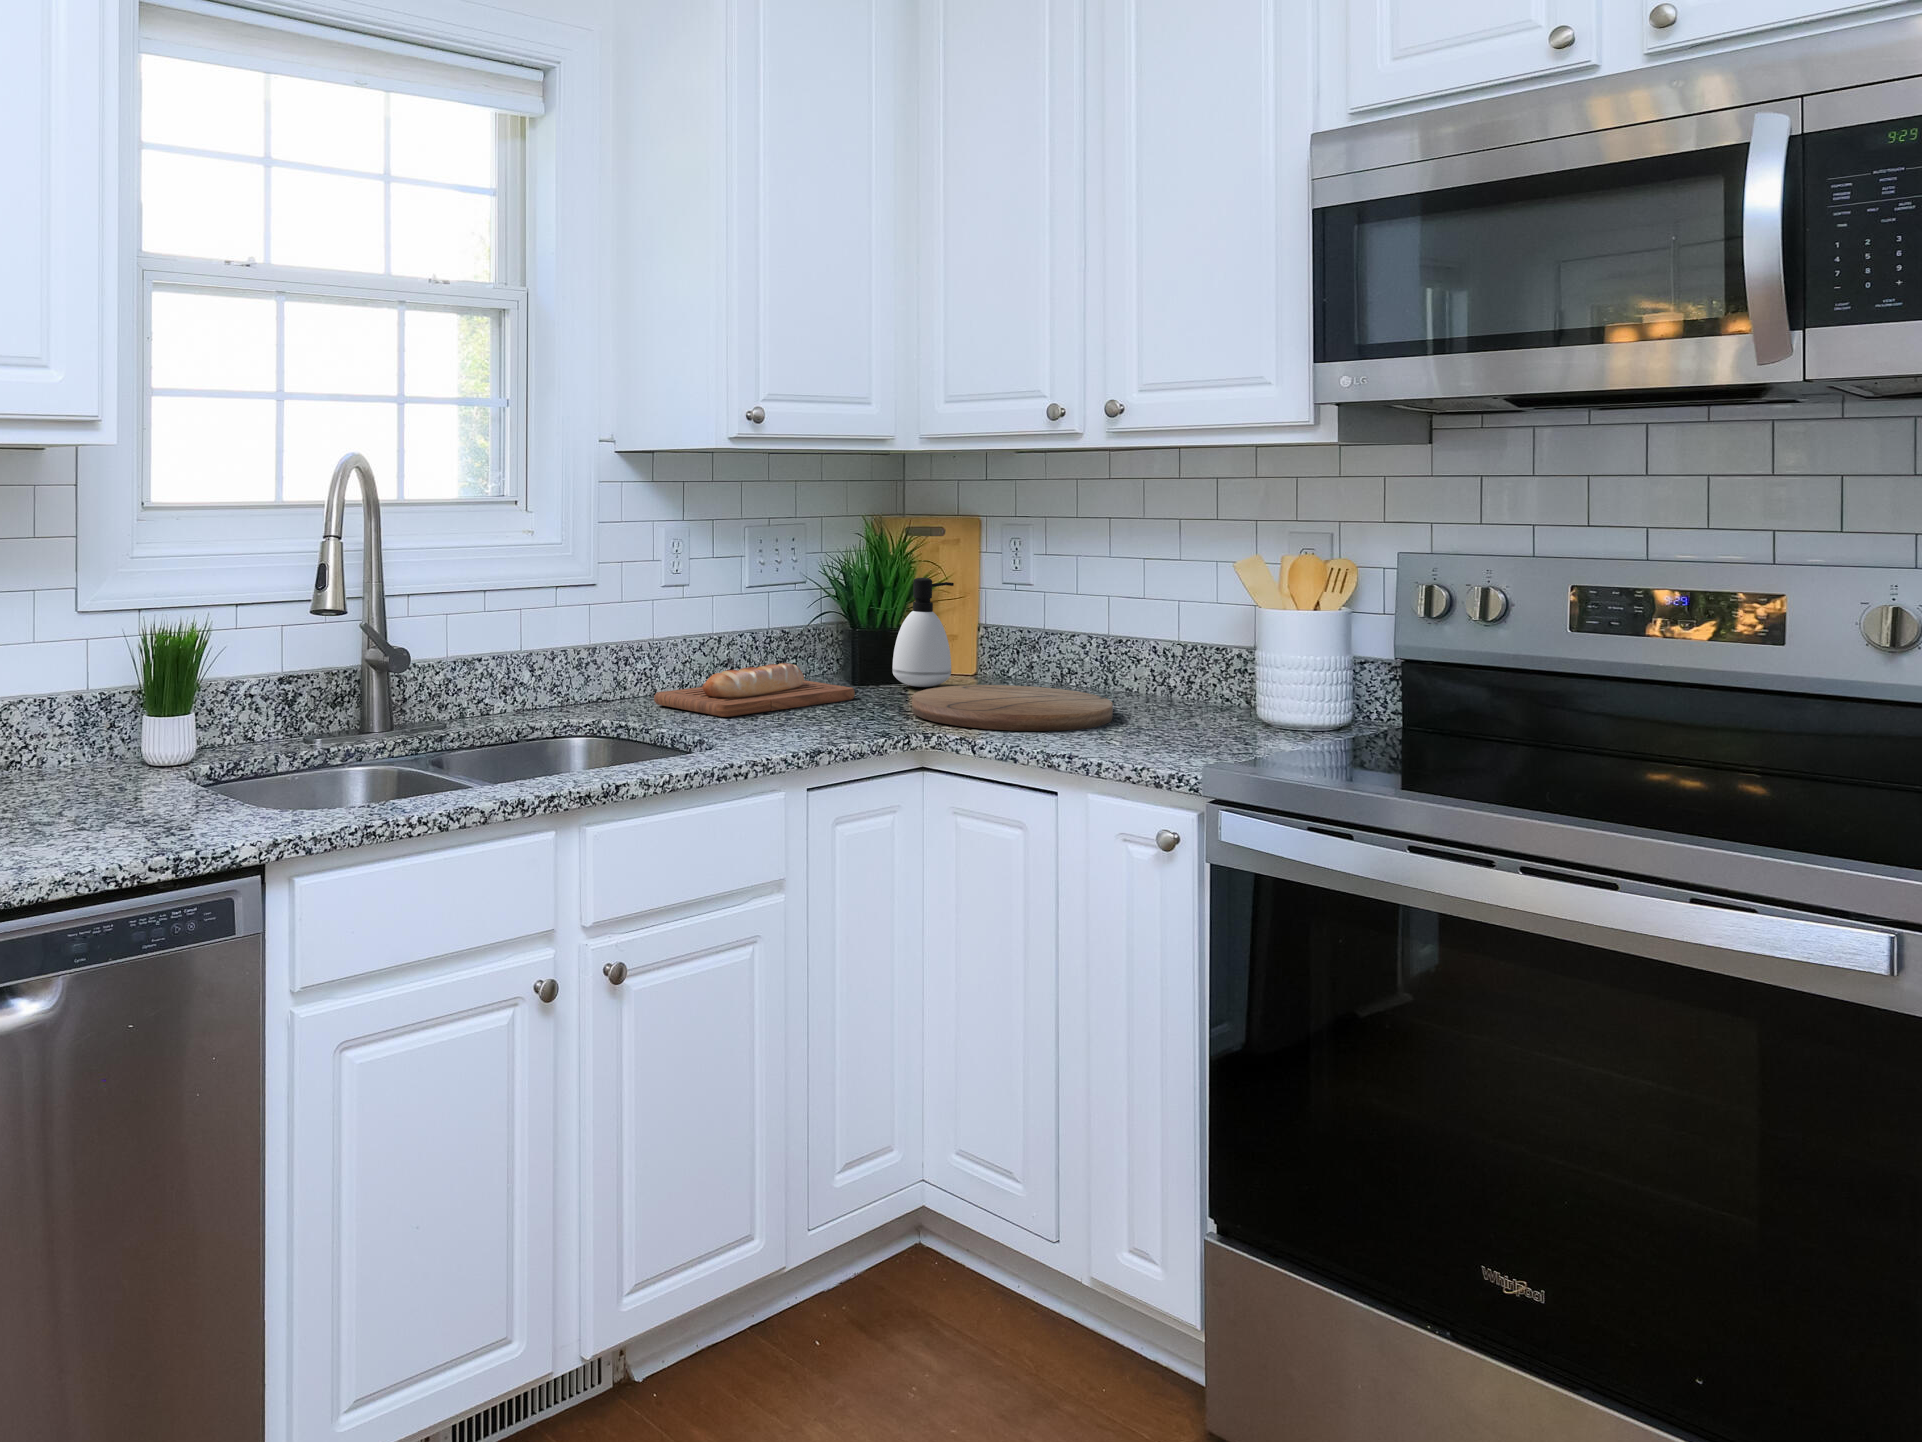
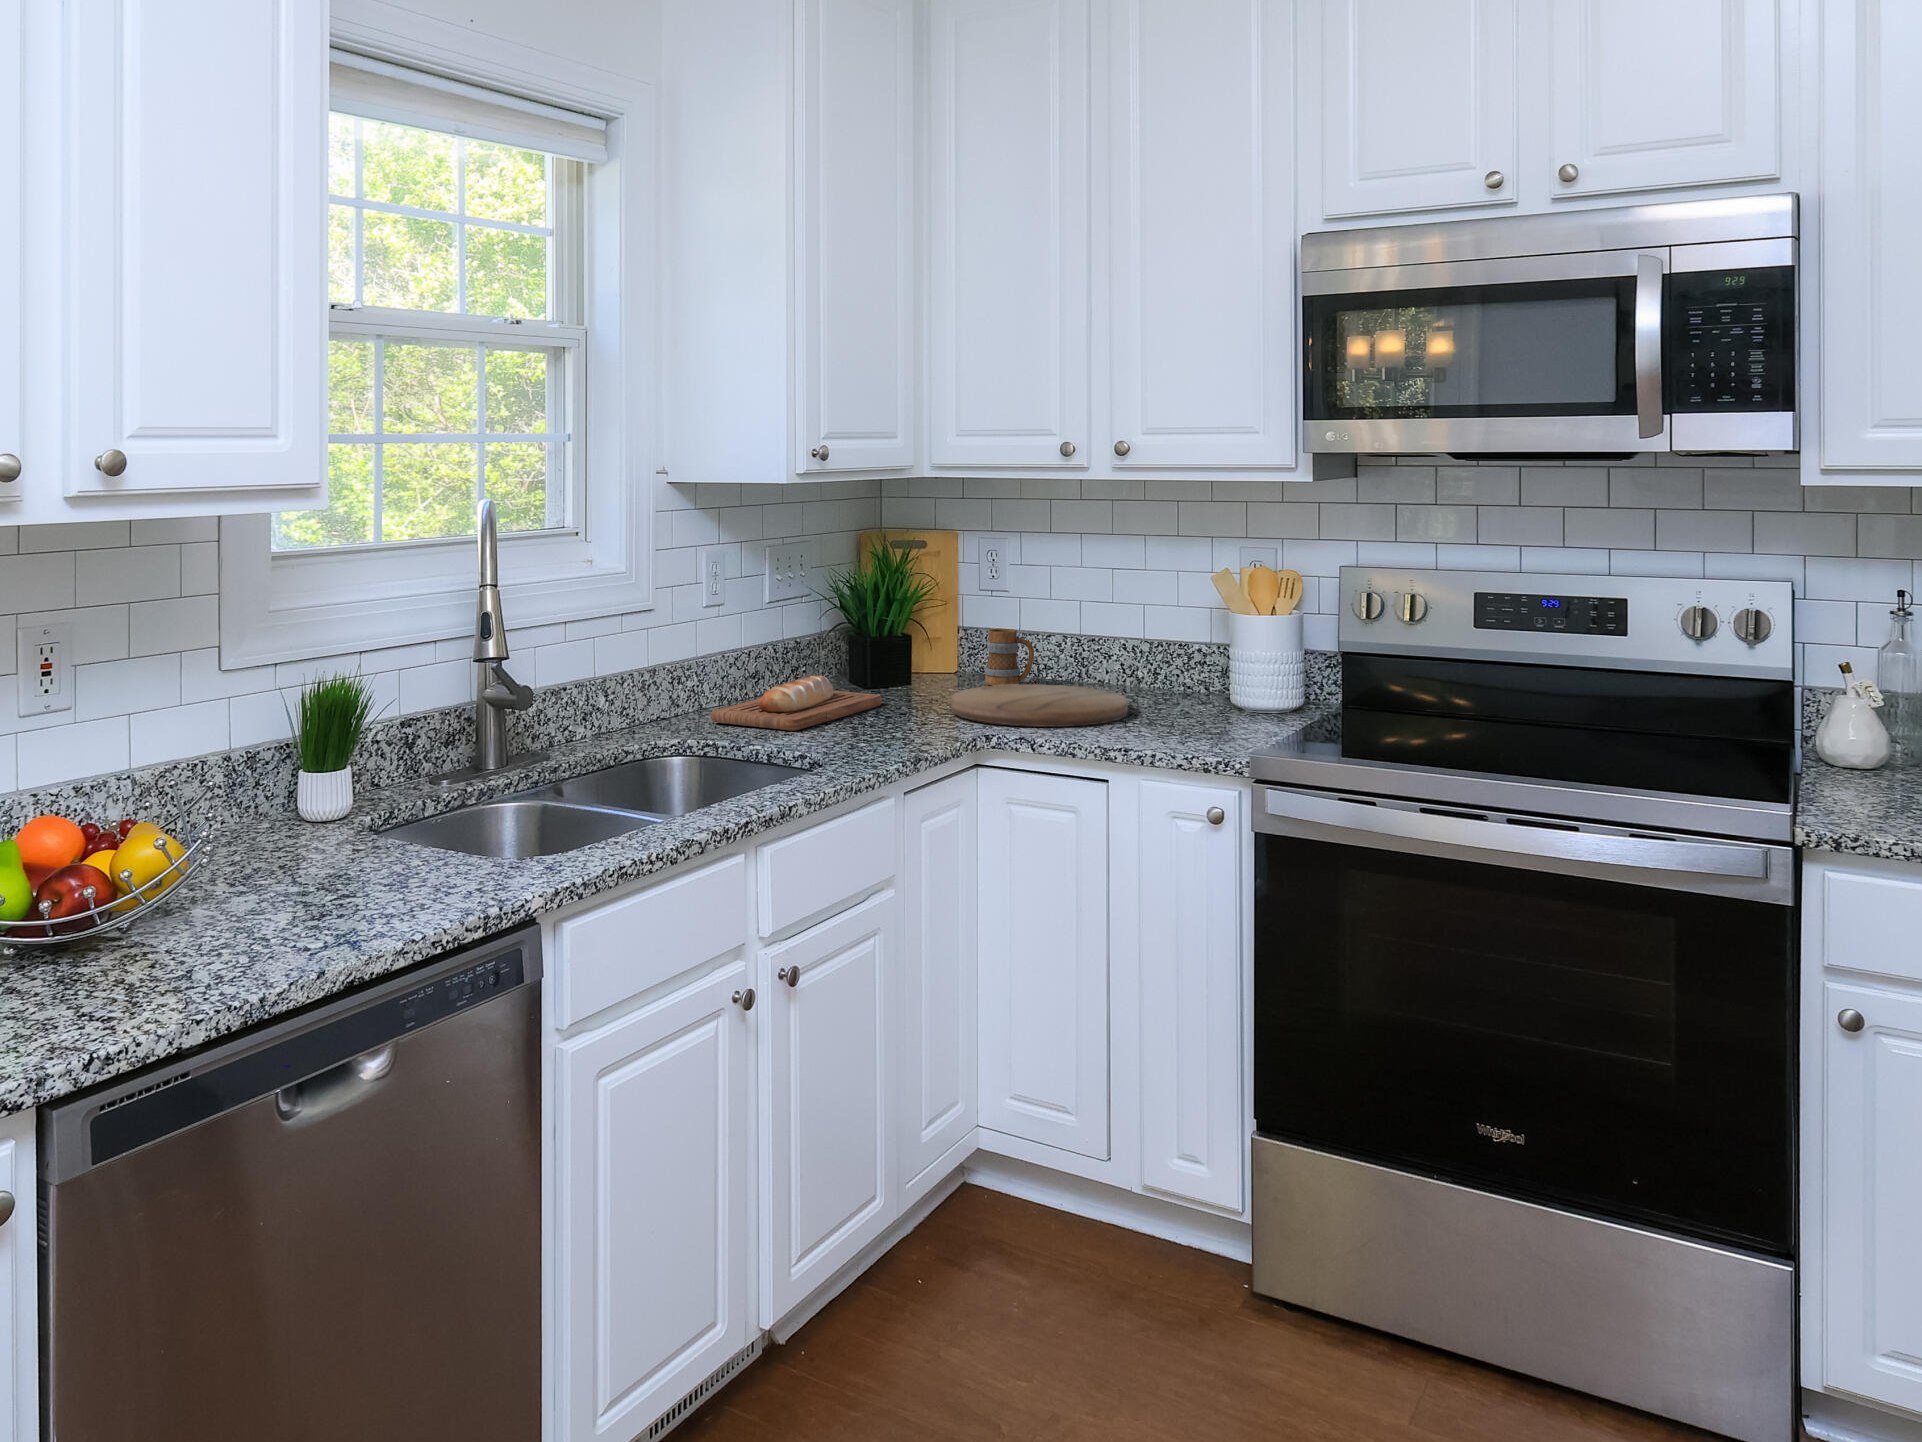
soap dispenser: present [892,578,954,687] -> none [897,589,950,689]
mug: none [995,625,1048,689] -> present [985,629,1034,686]

